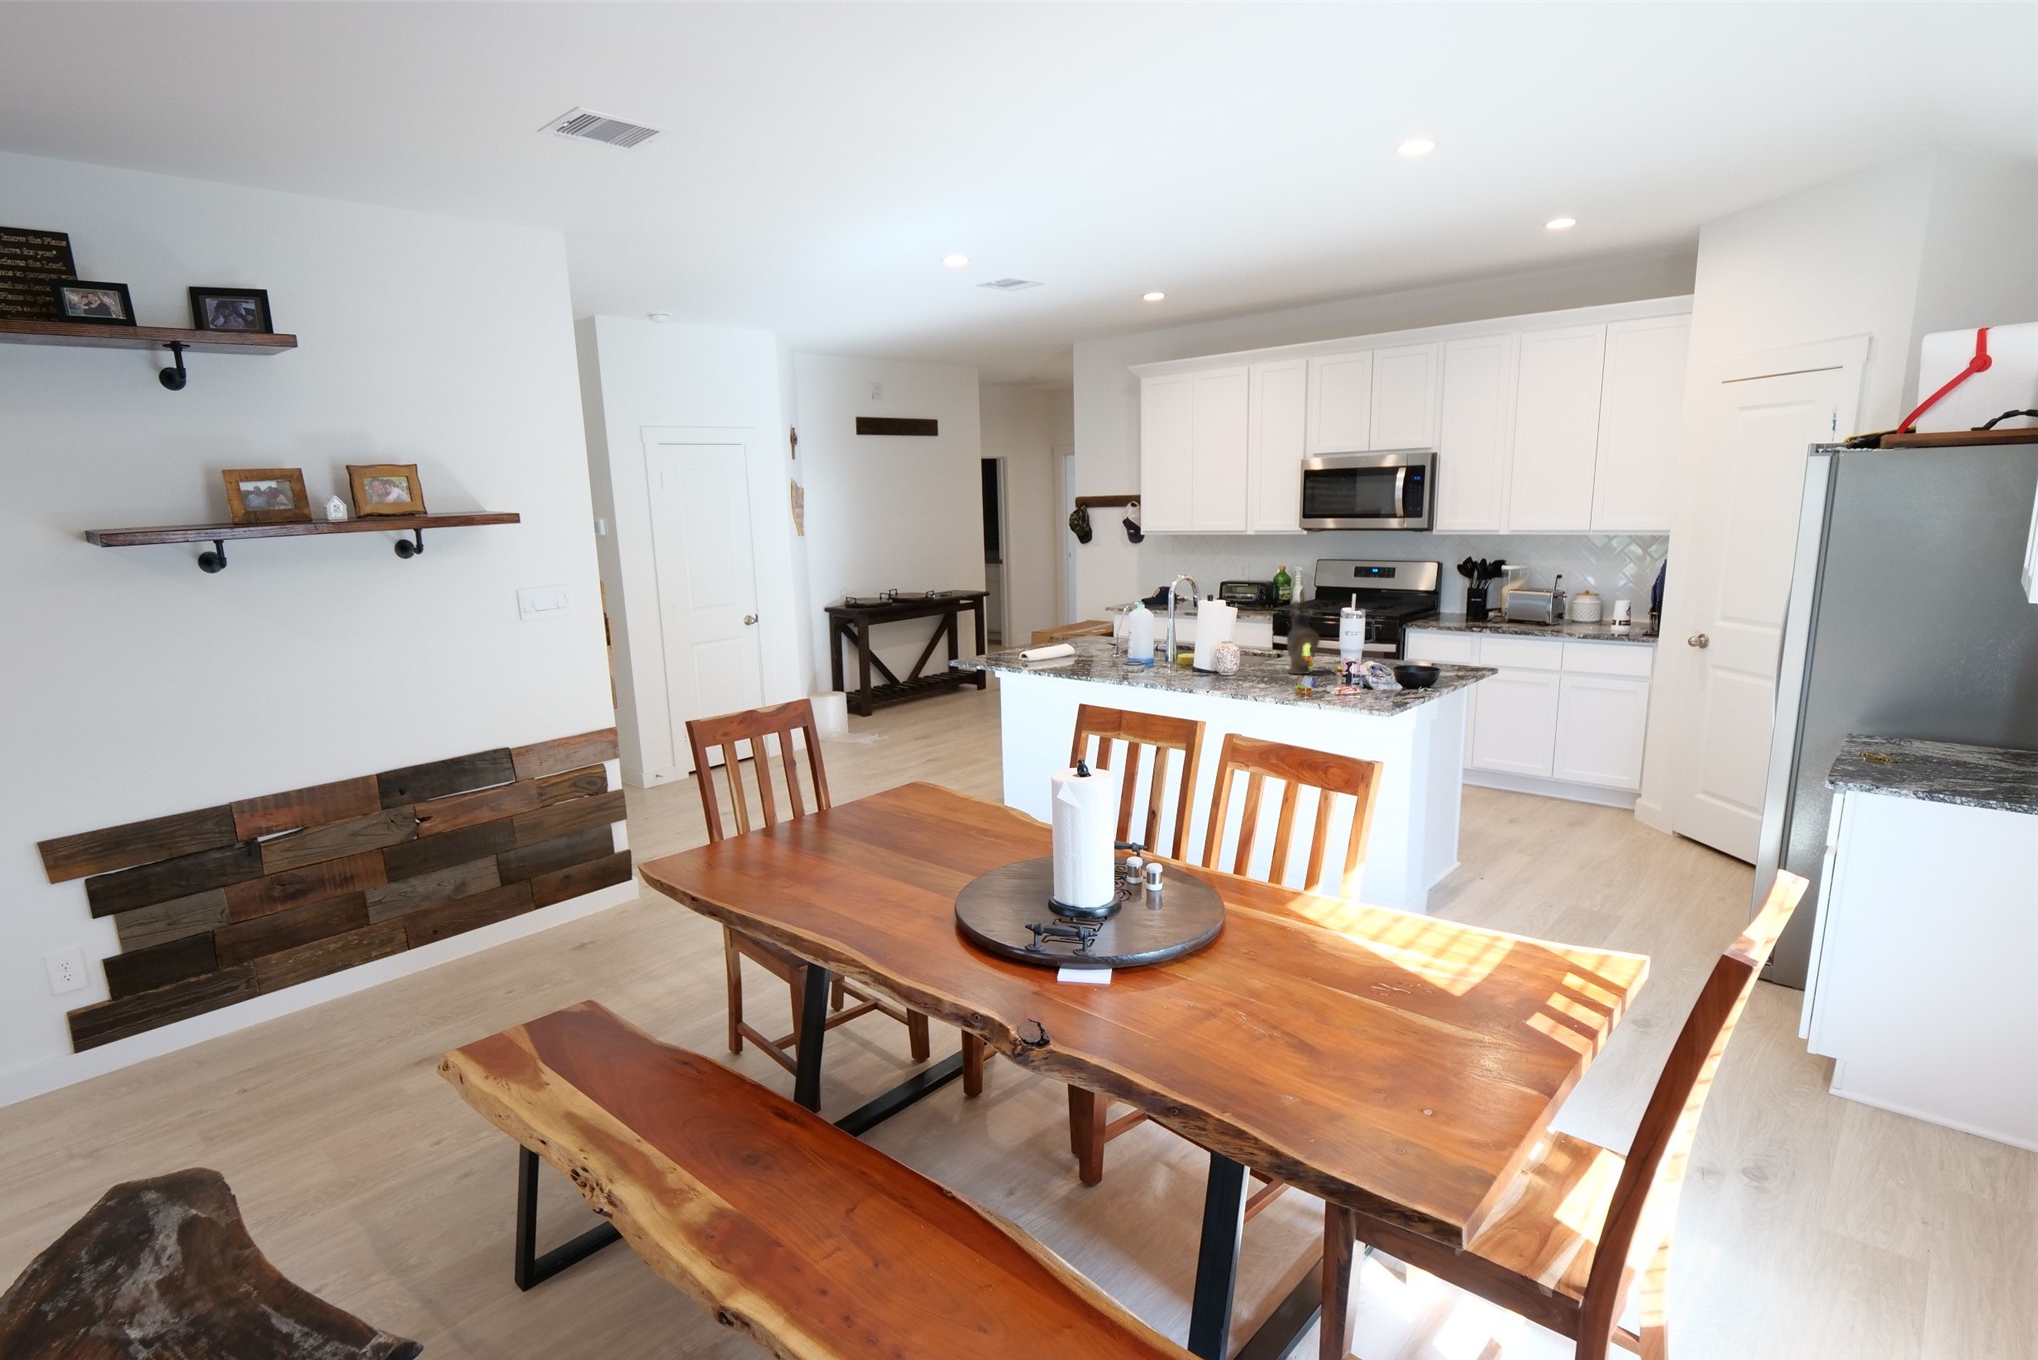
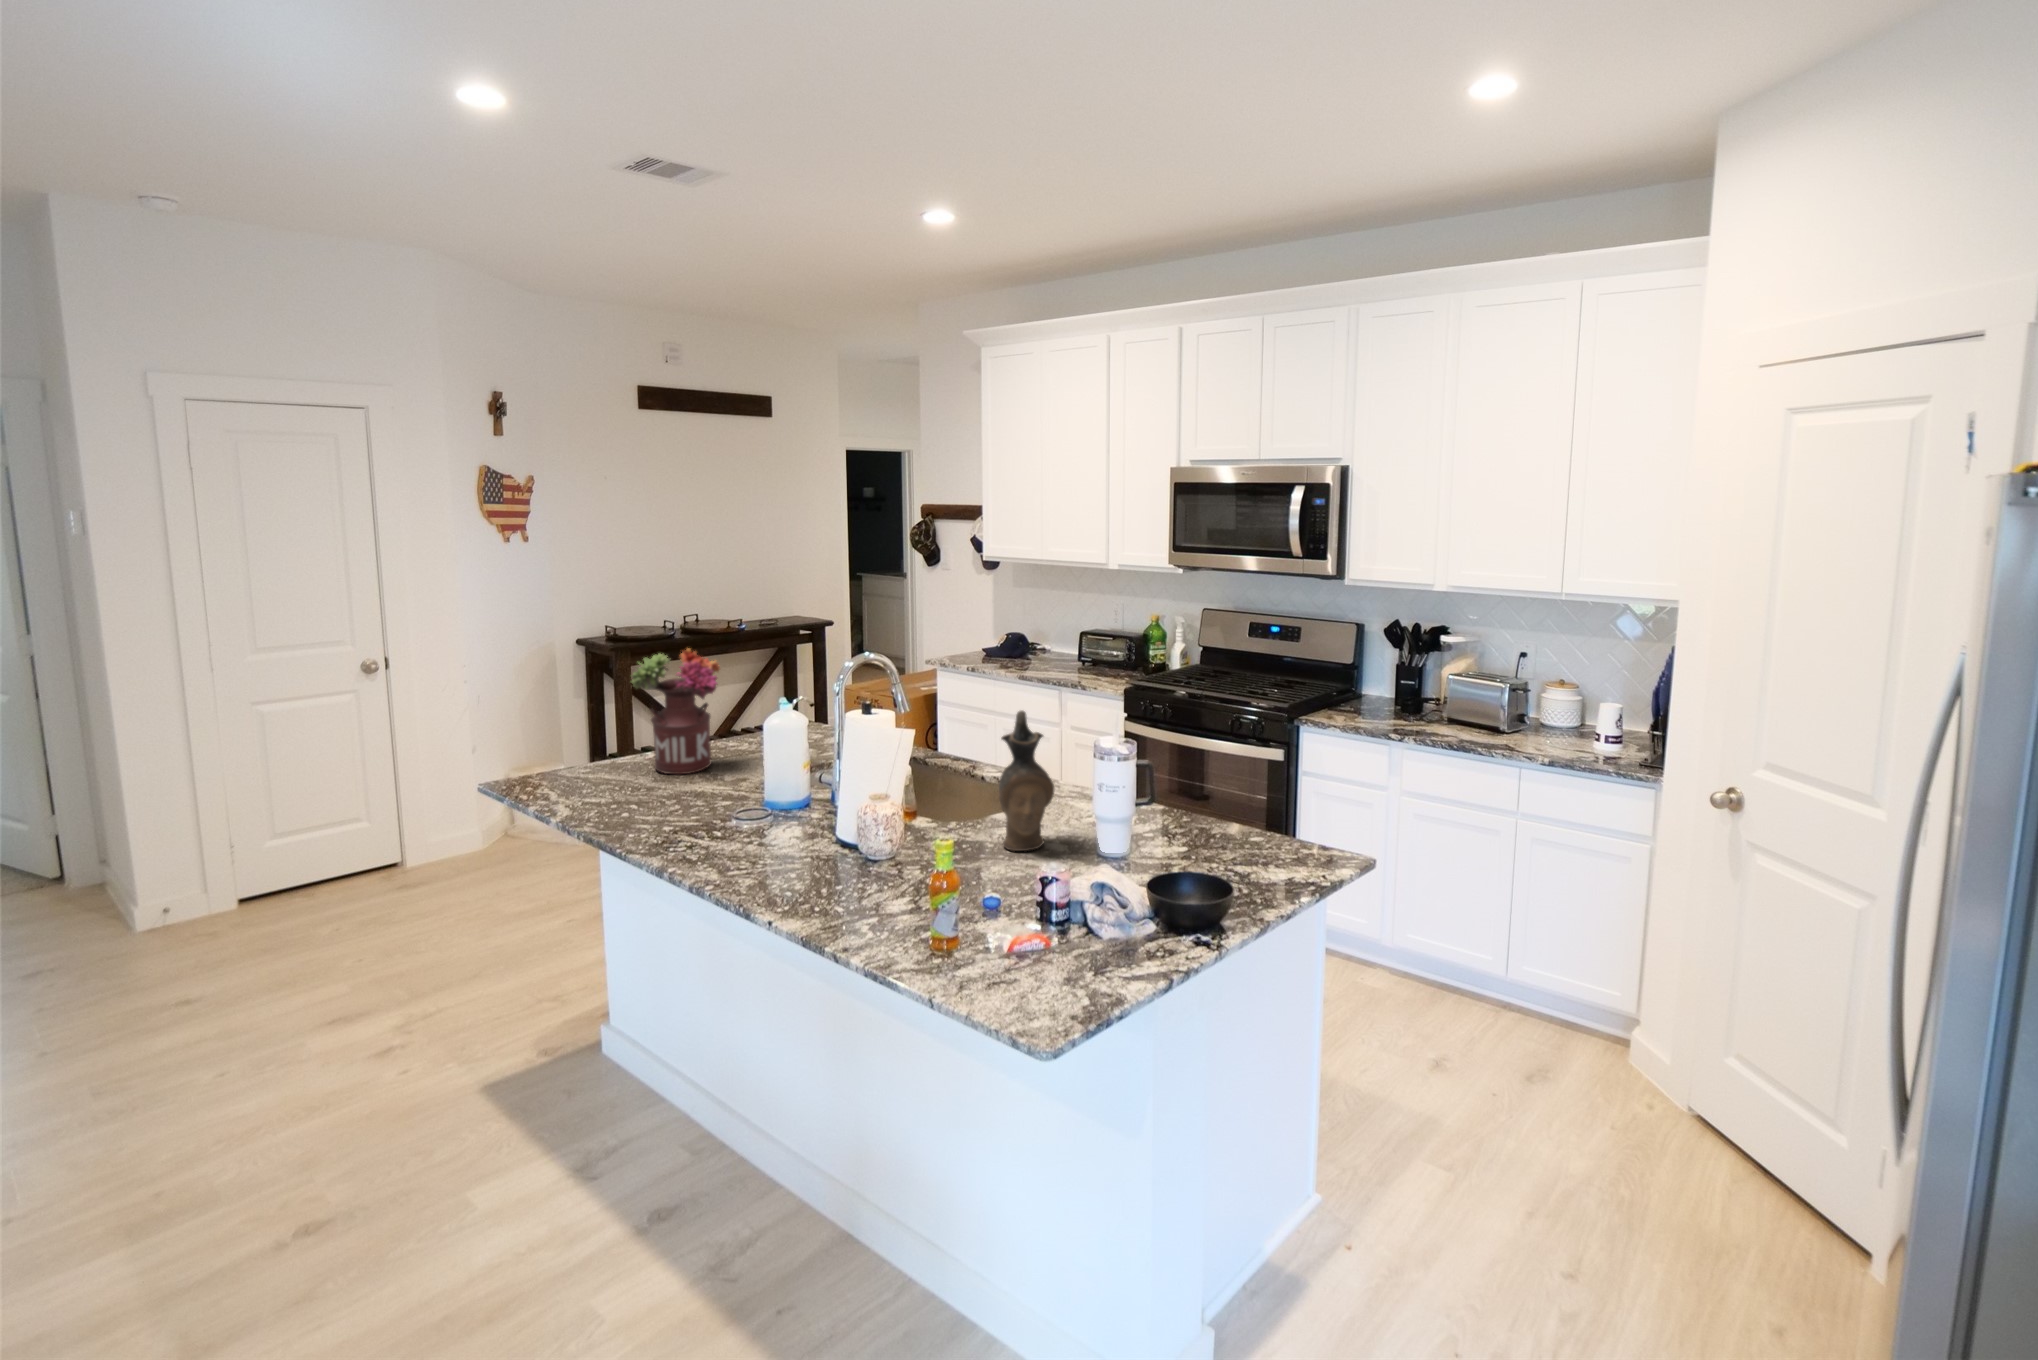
flower arrangement: none [1026,585,1077,660] -> present [632,648,720,774]

